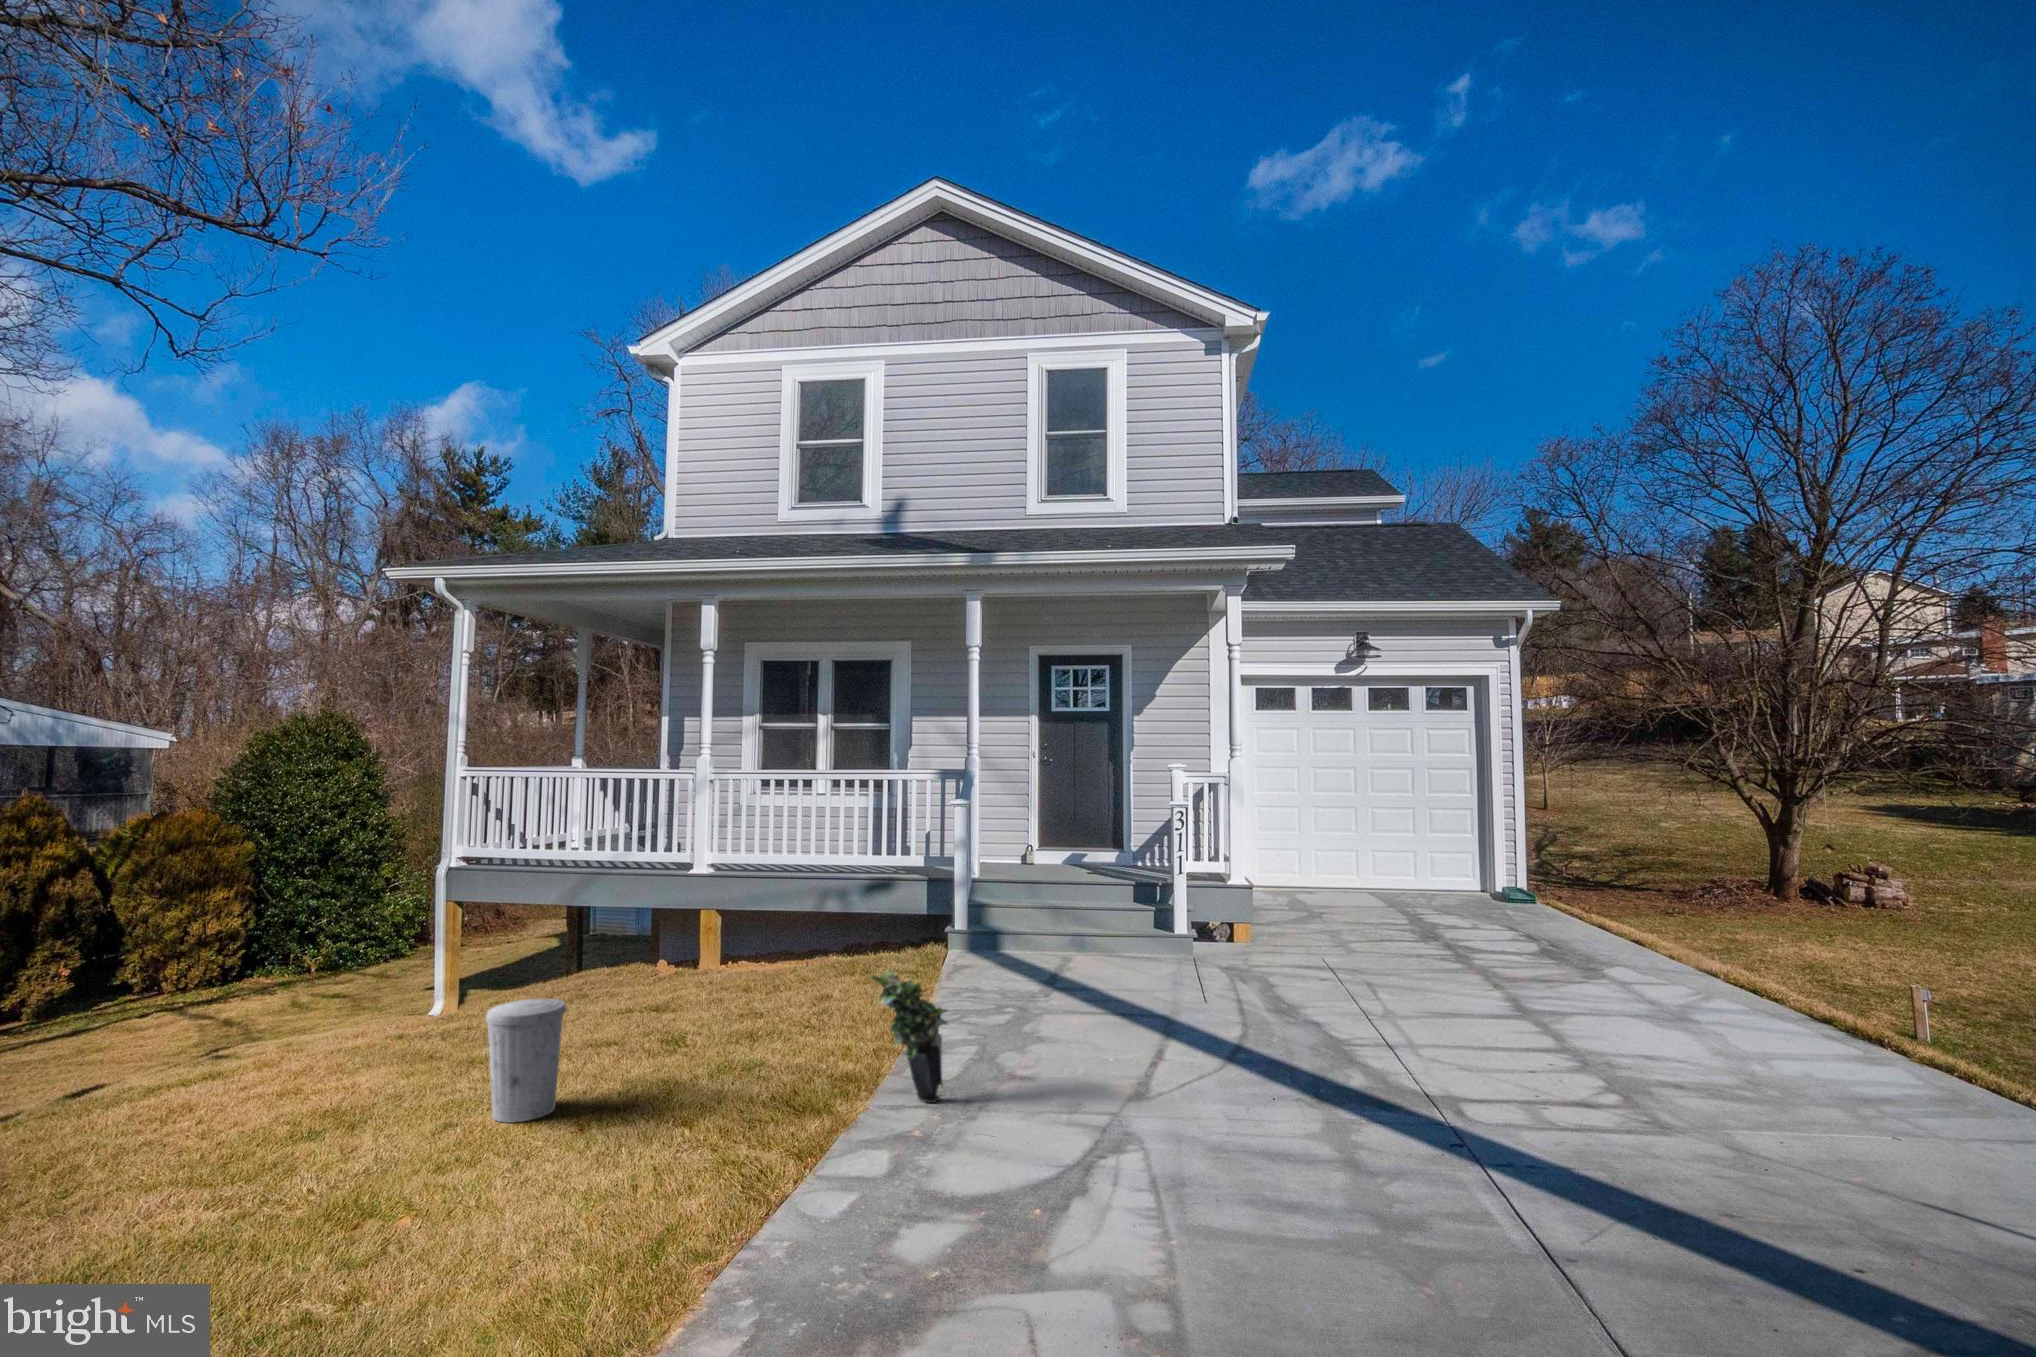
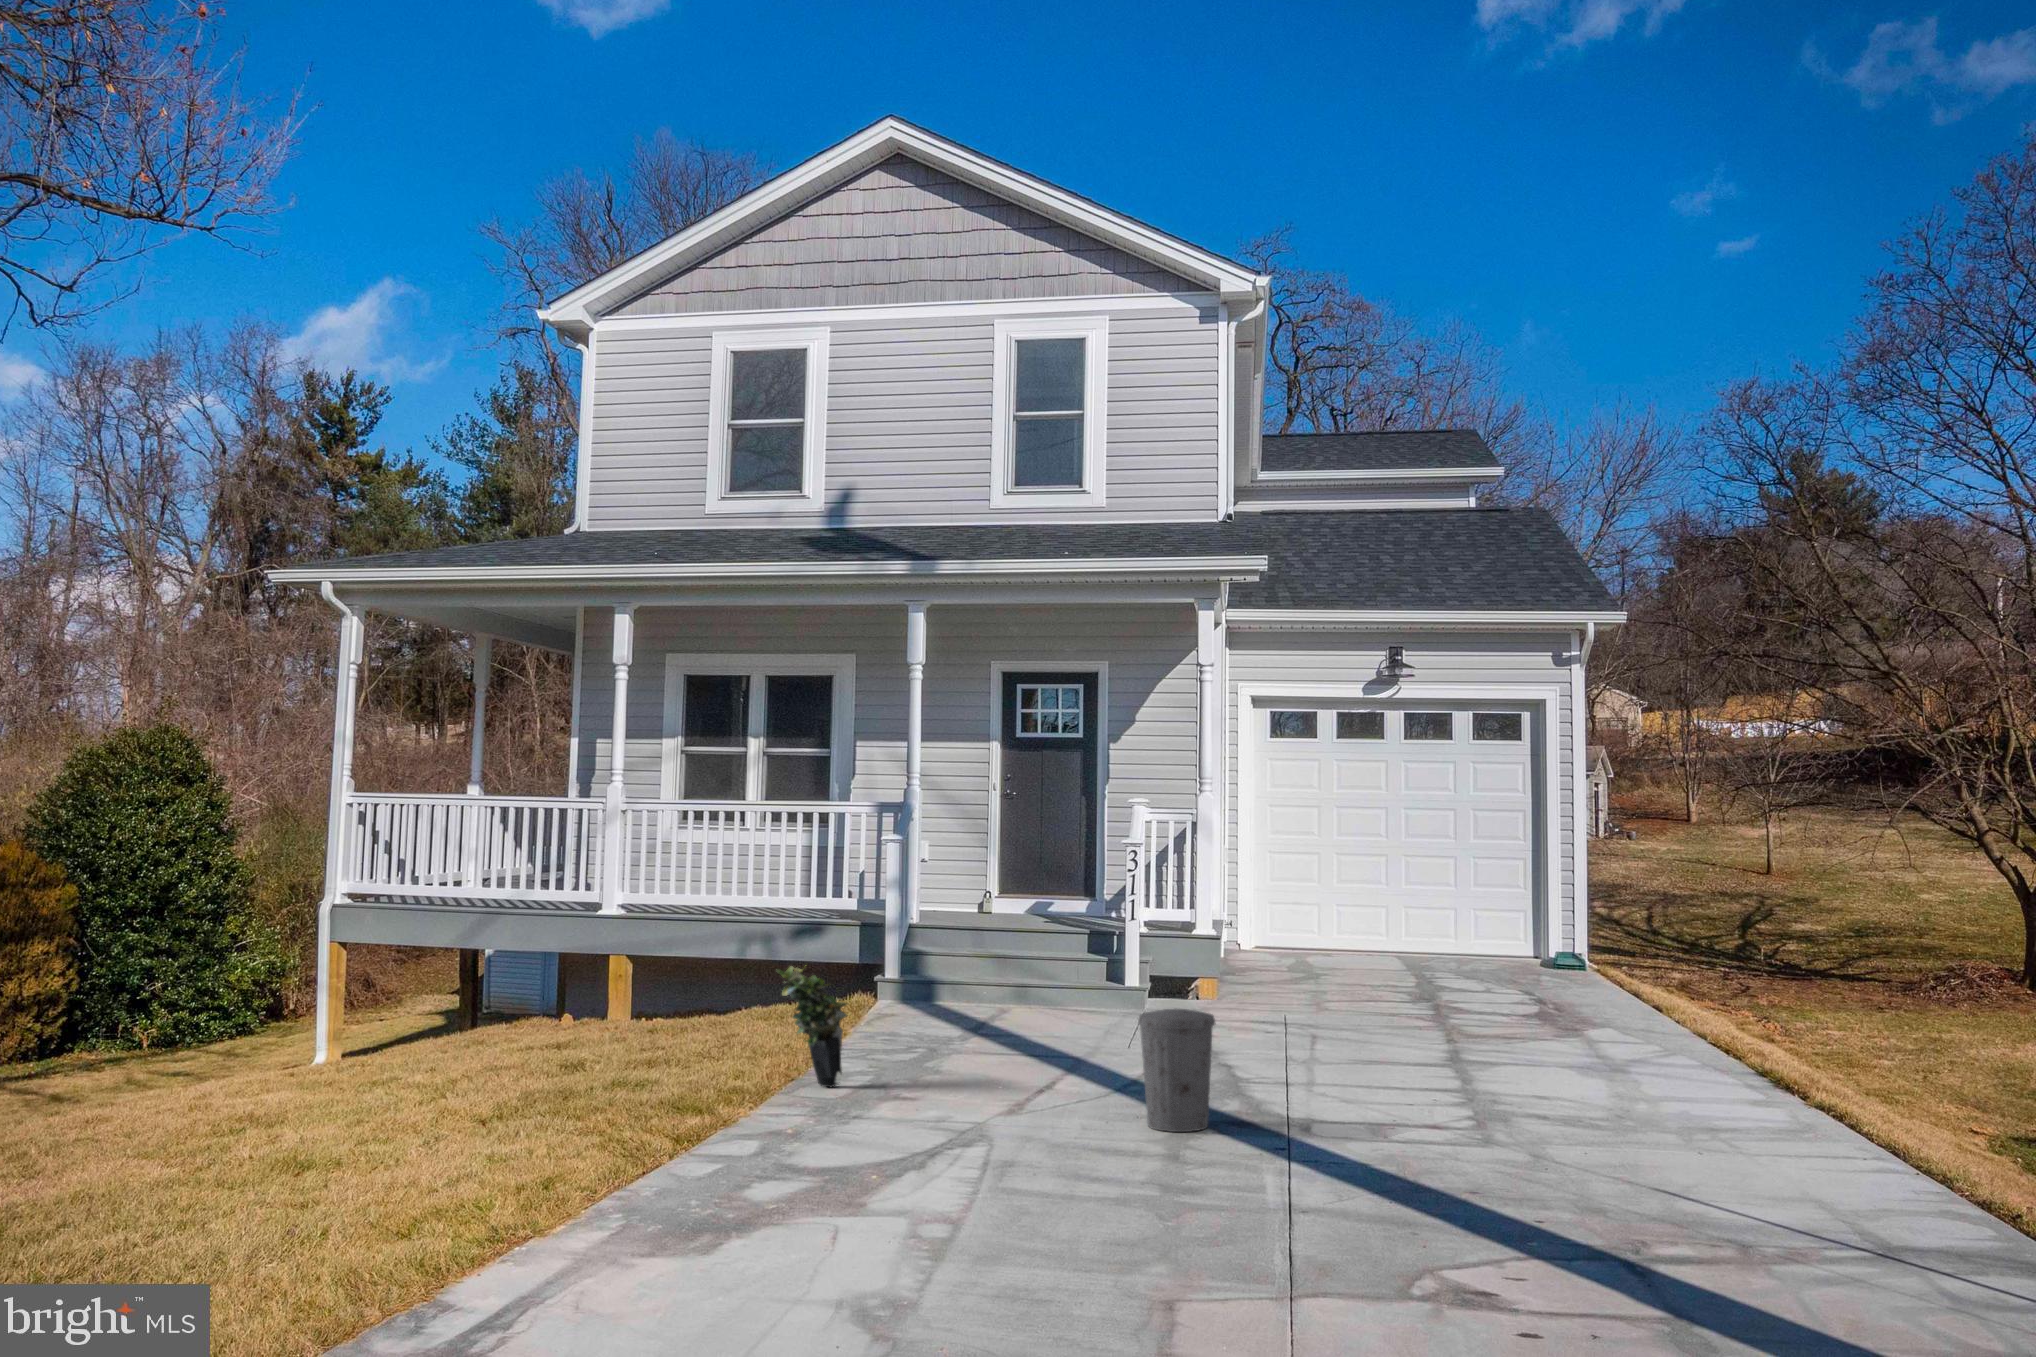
trash can: present [486,999,567,1123] -> present [1138,1009,1216,1132]

